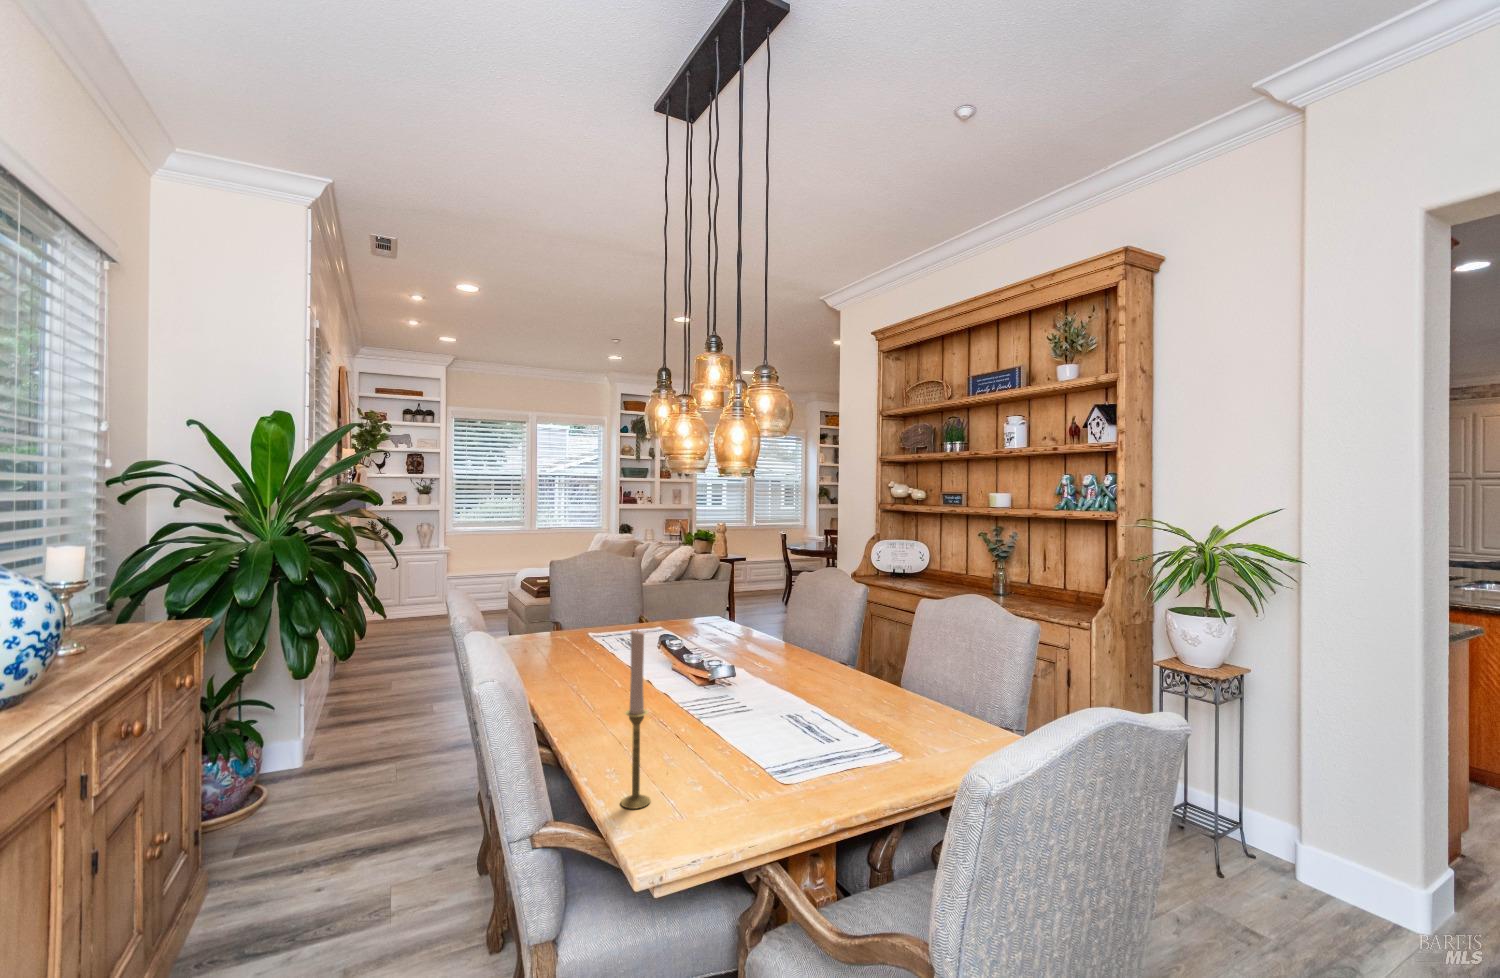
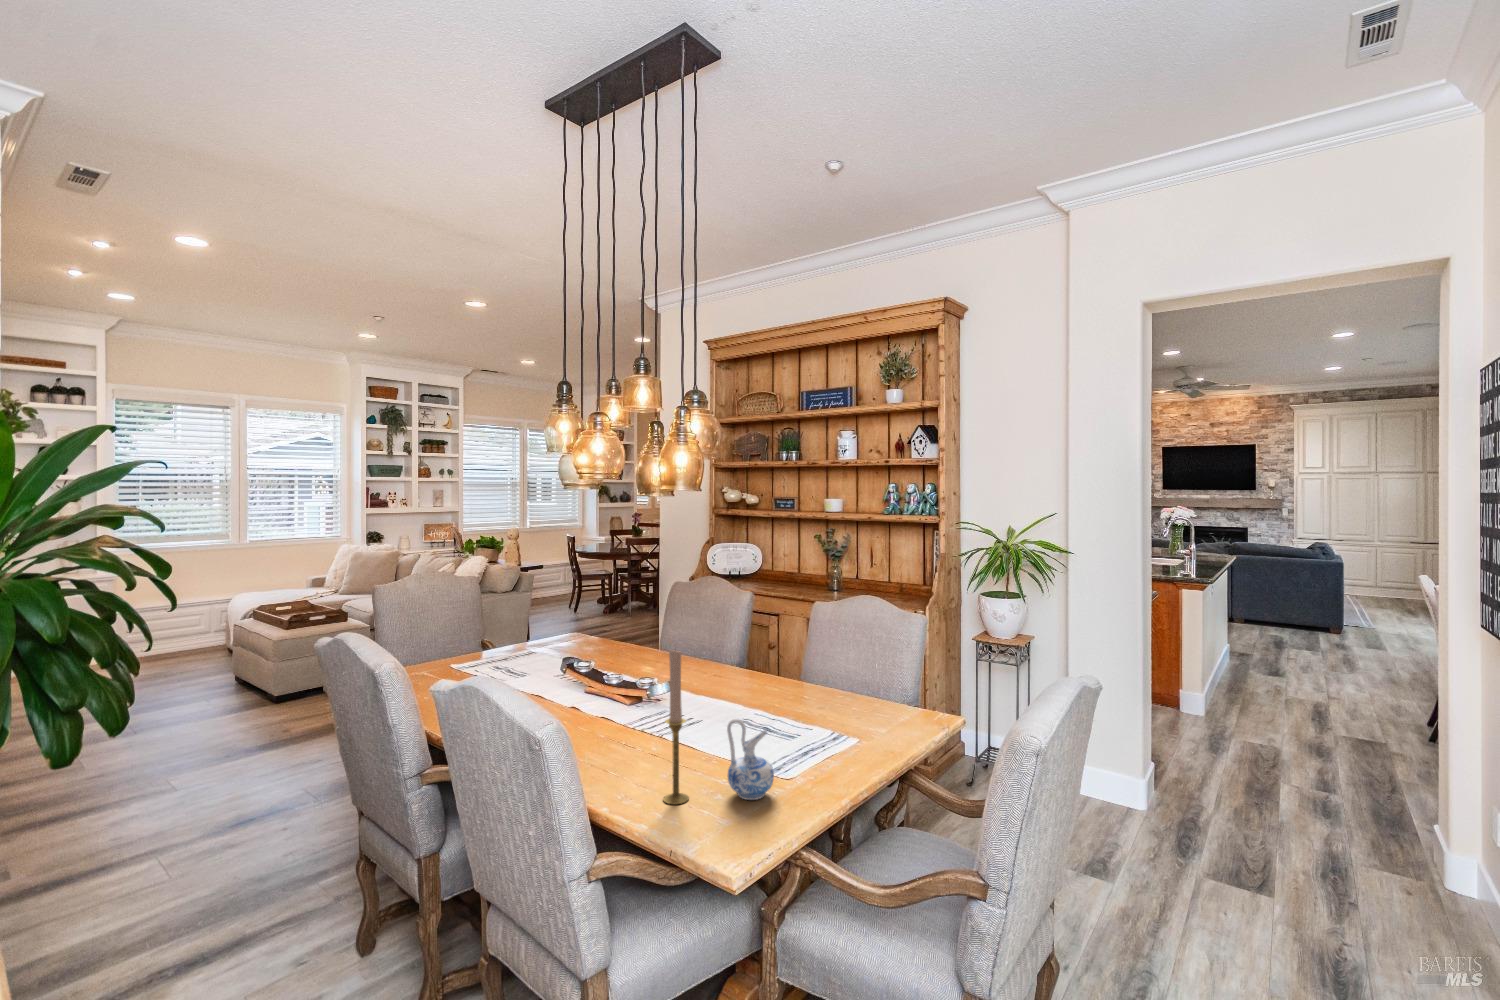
ceramic pitcher: none [689,719,744,821] -> present [727,719,774,800]

